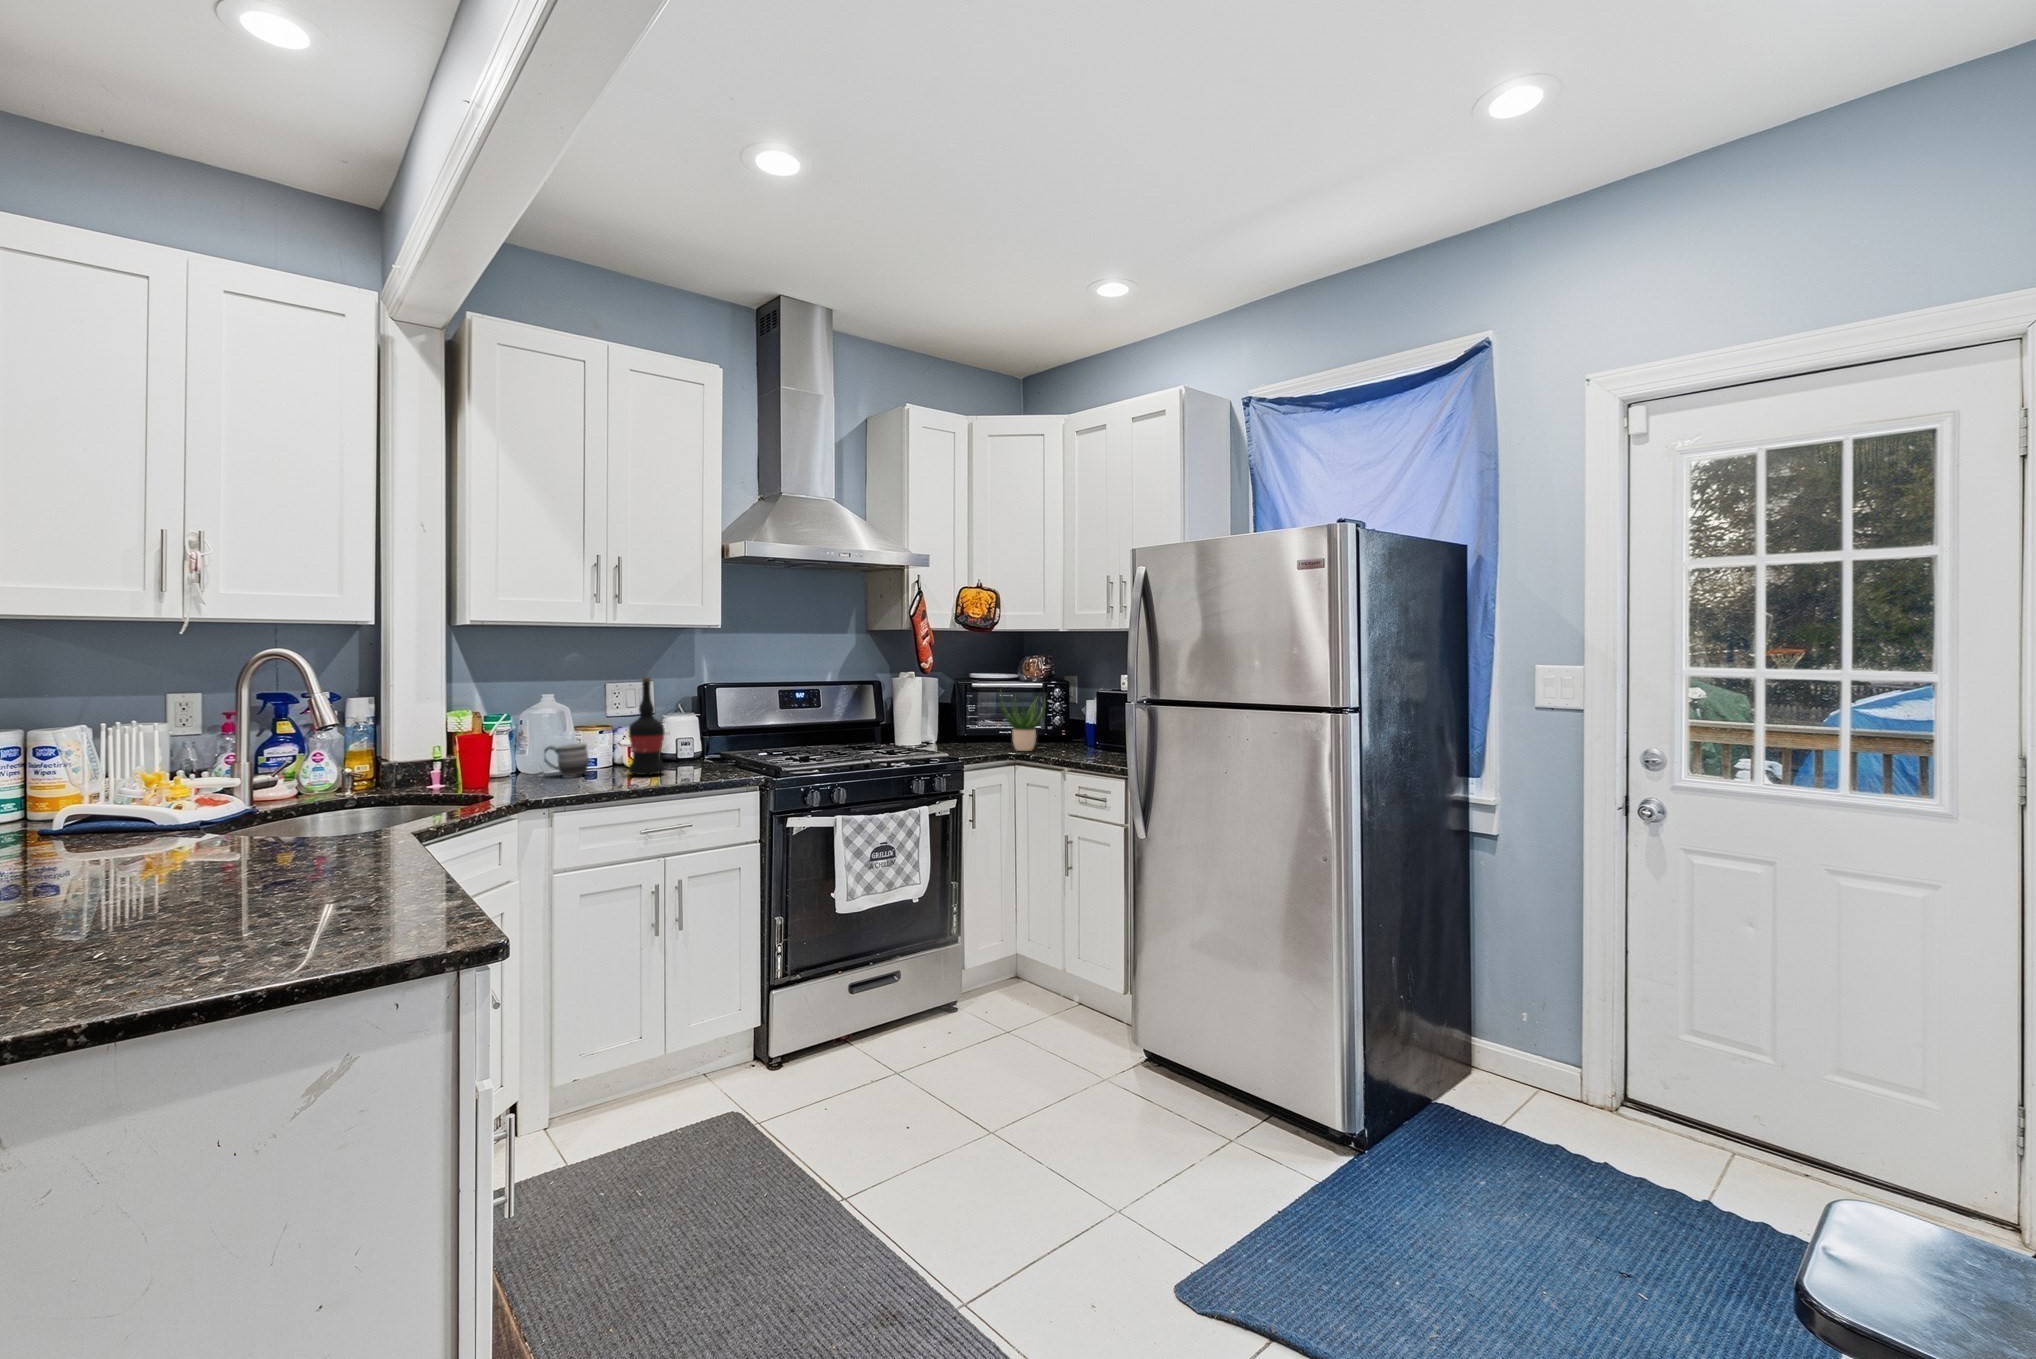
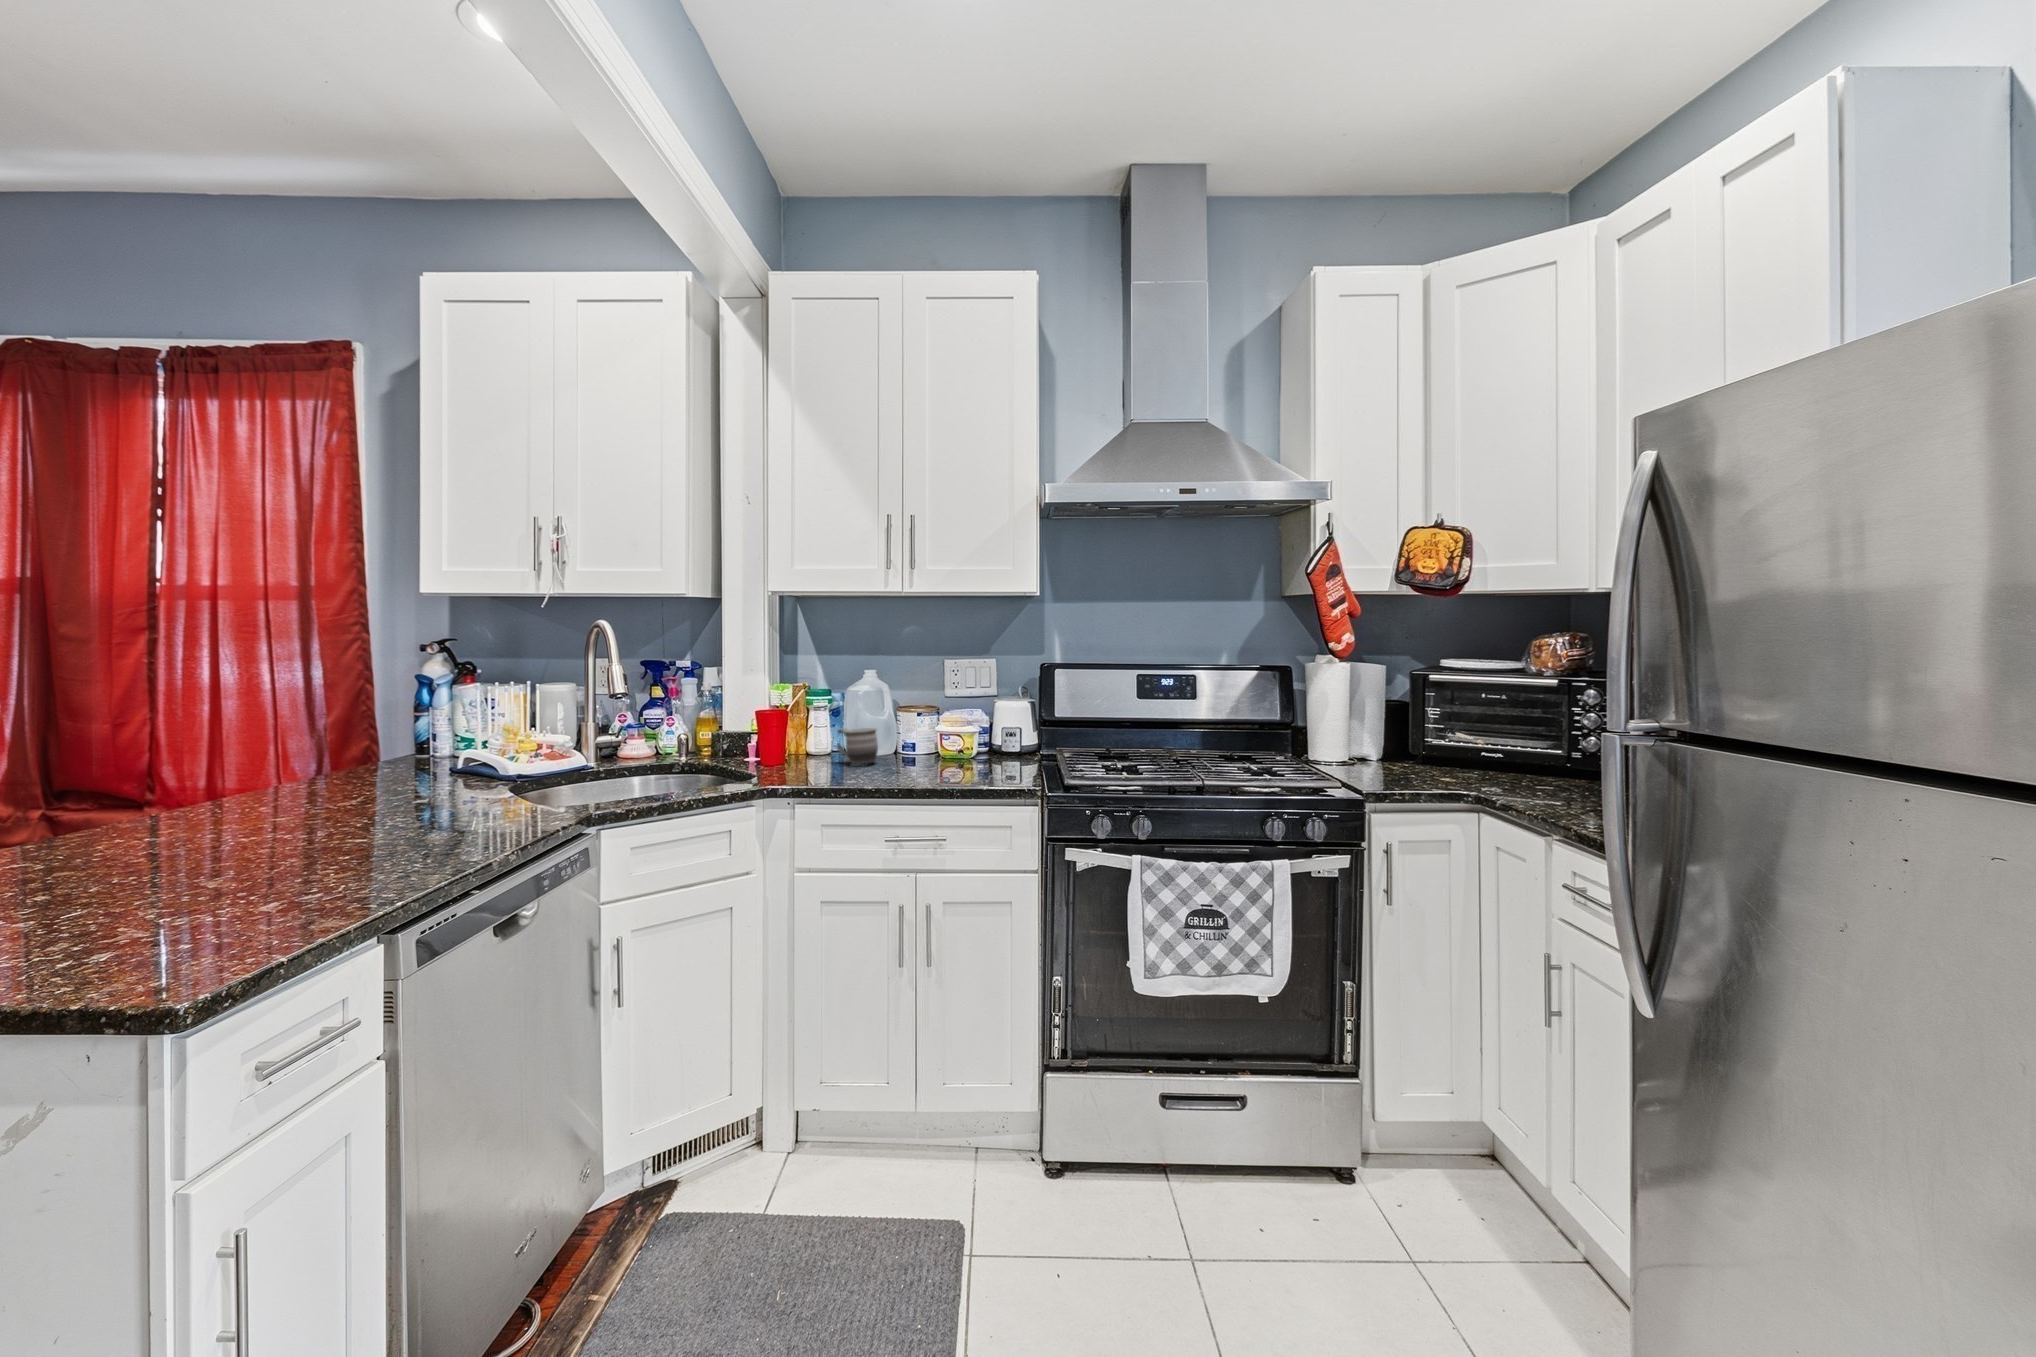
wine bottle: present [628,677,665,775] -> none [907,653,949,771]
potted plant: present [1000,696,1046,751] -> none [1454,676,1539,785]

